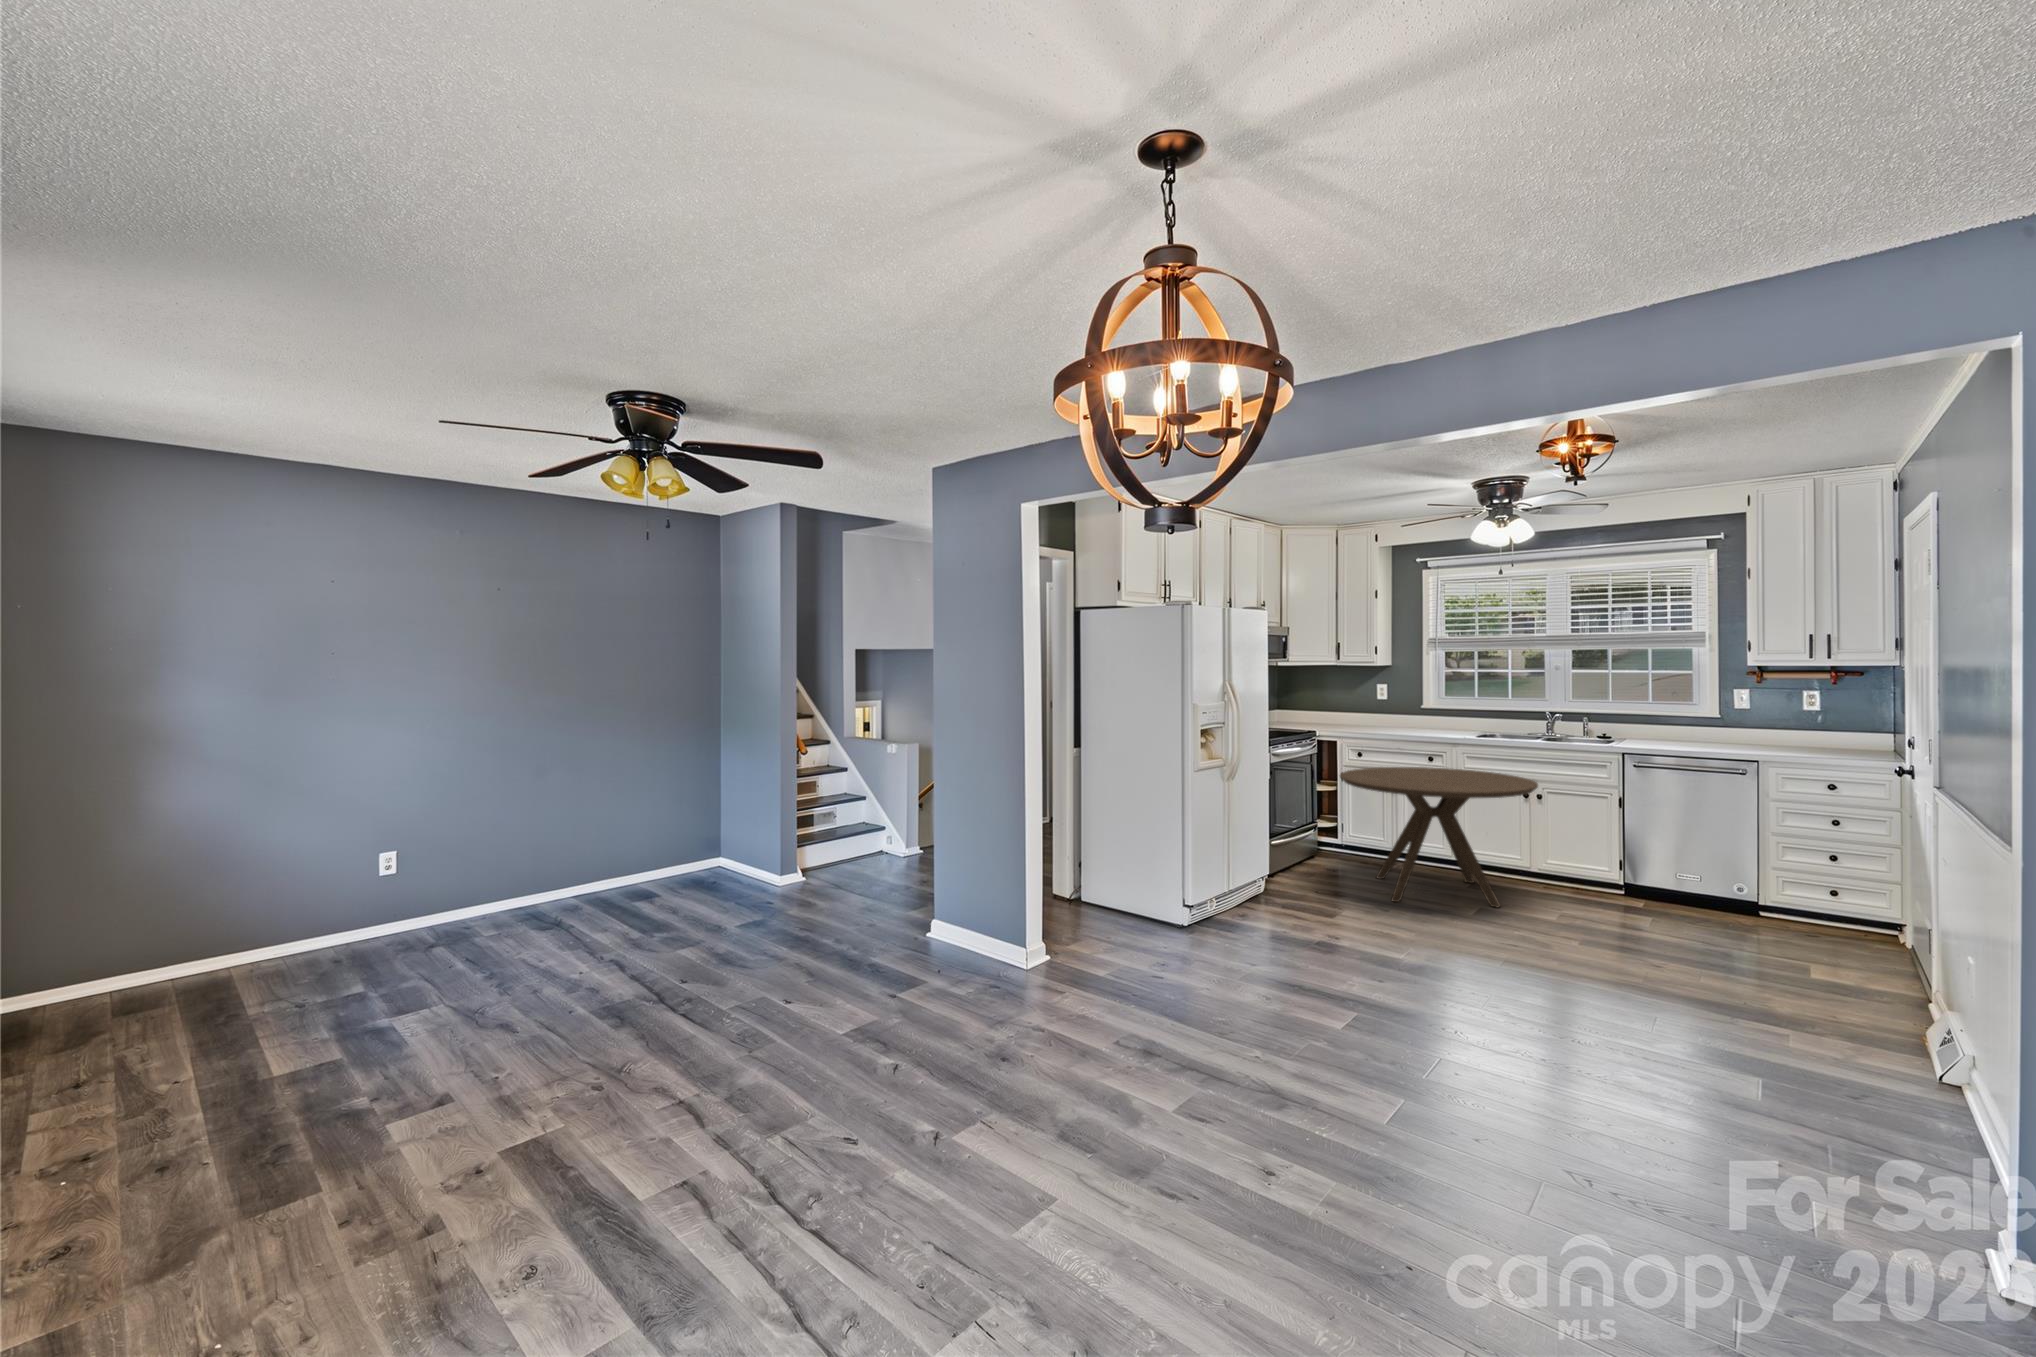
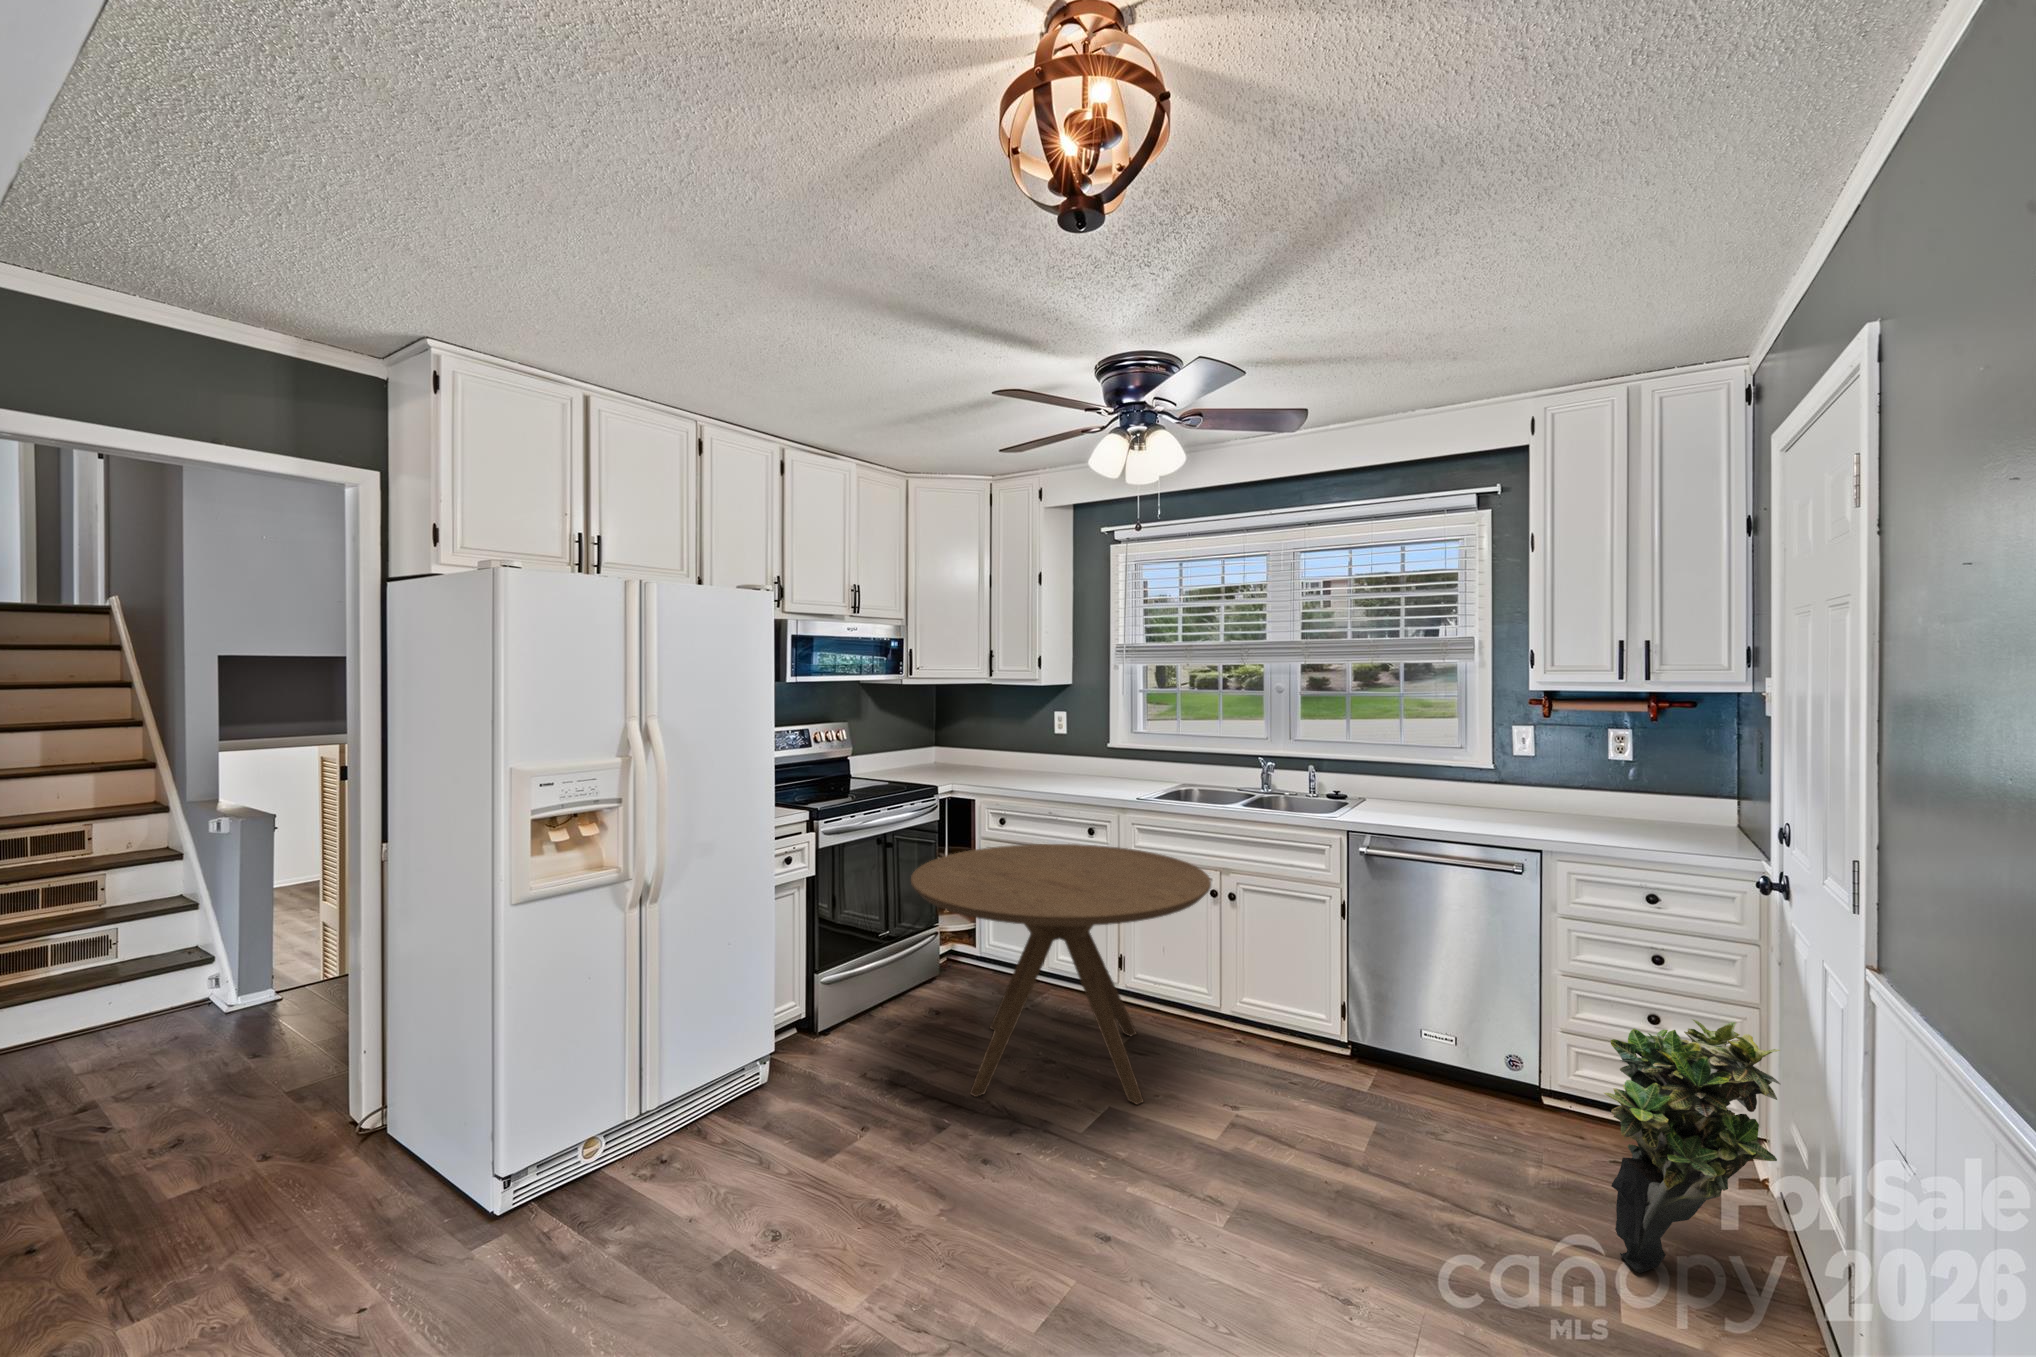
potted plant: none [1801,839,1904,966] -> present [1604,1019,1780,1273]

